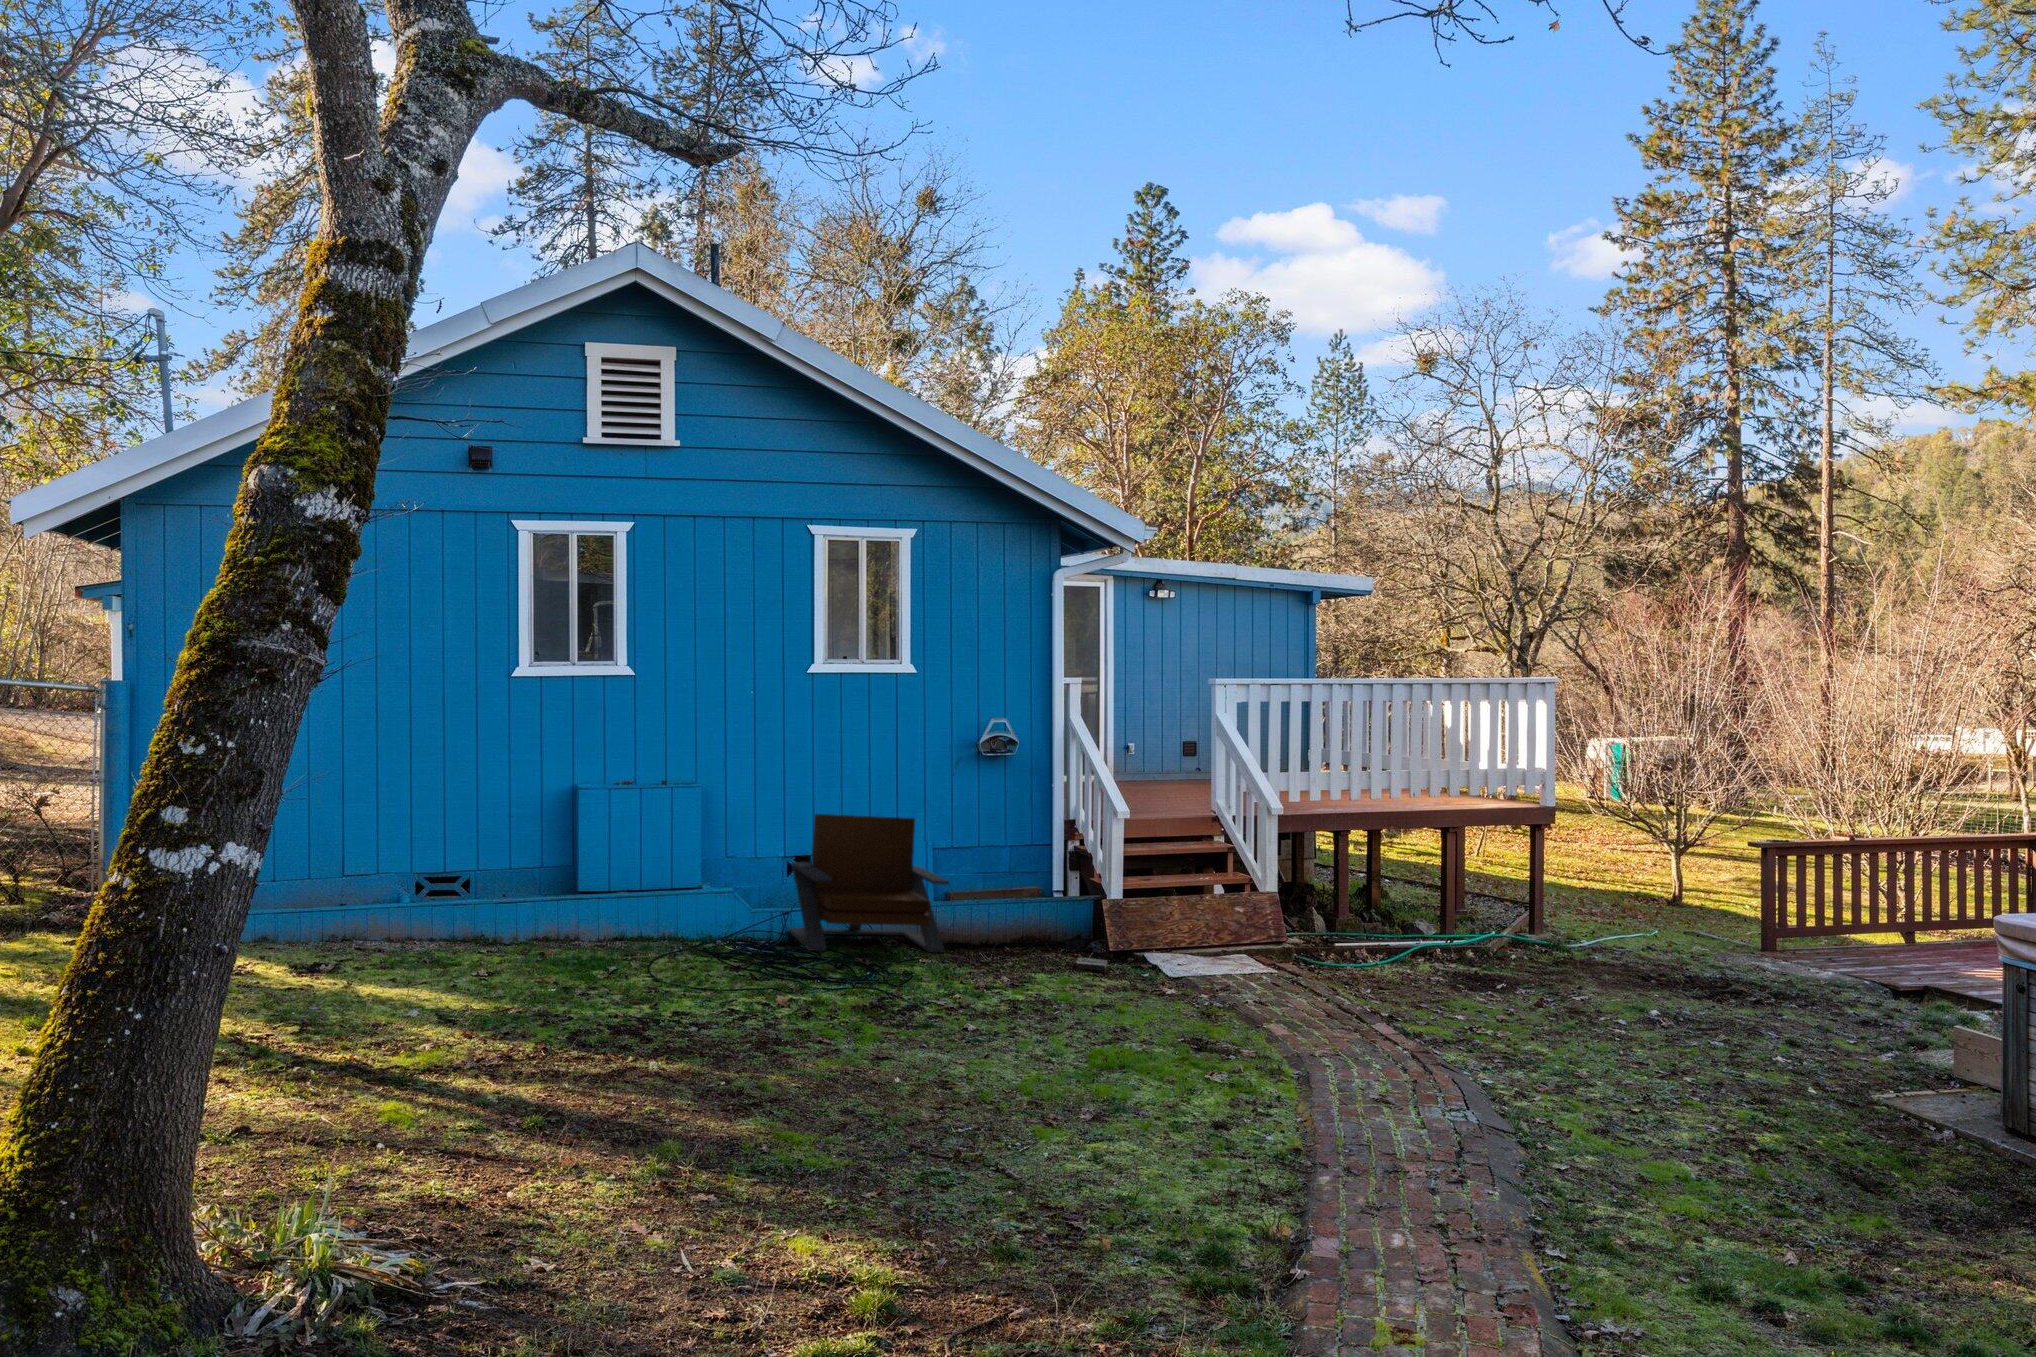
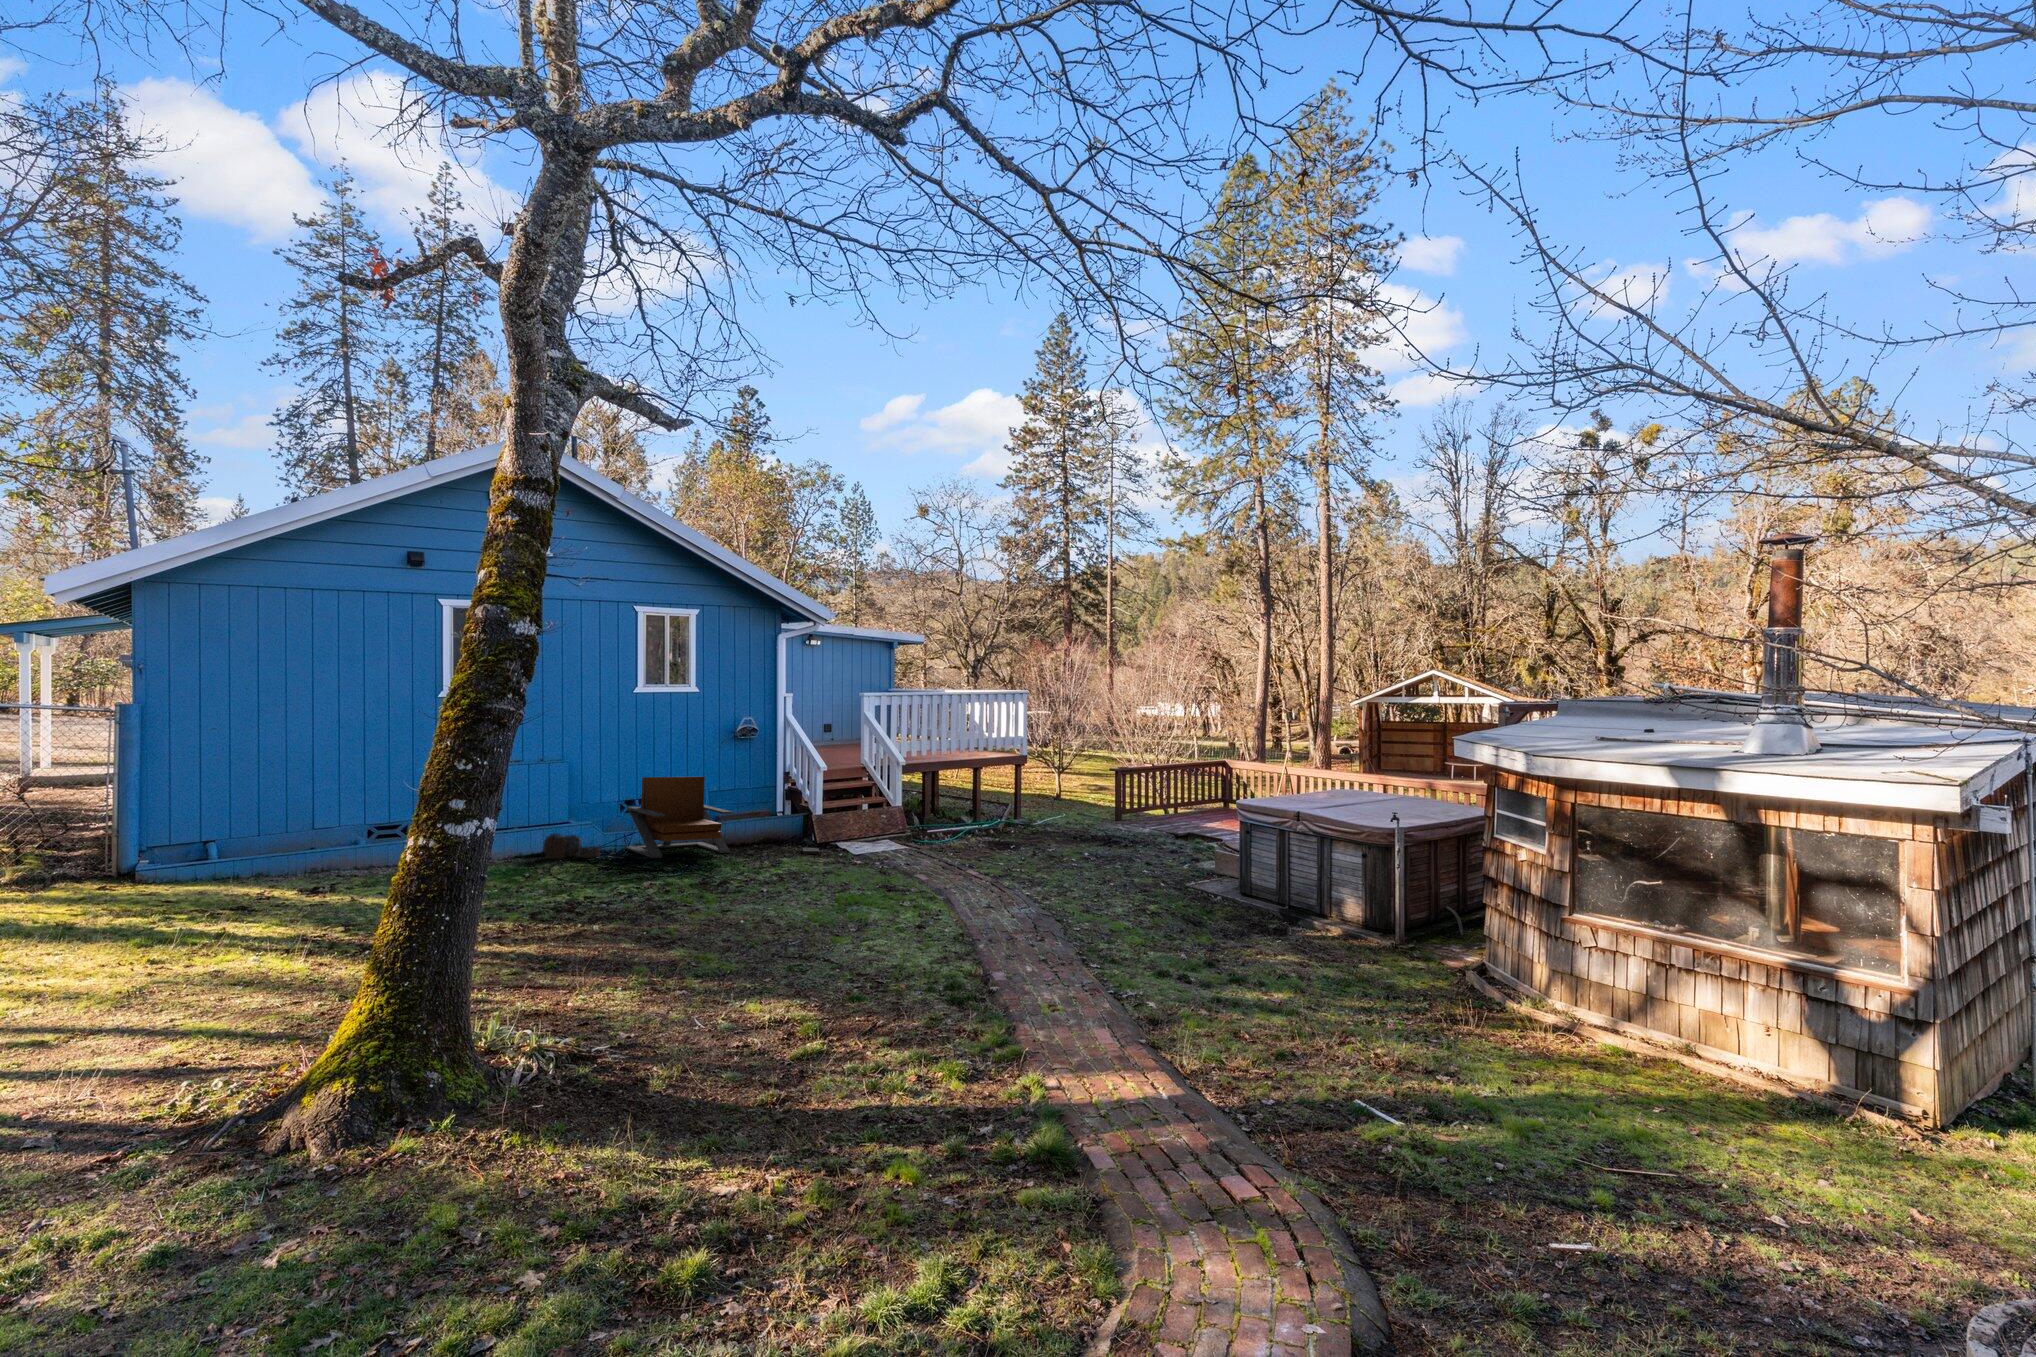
woven basket: none [652,894,735,942] -> present [543,833,599,859]

